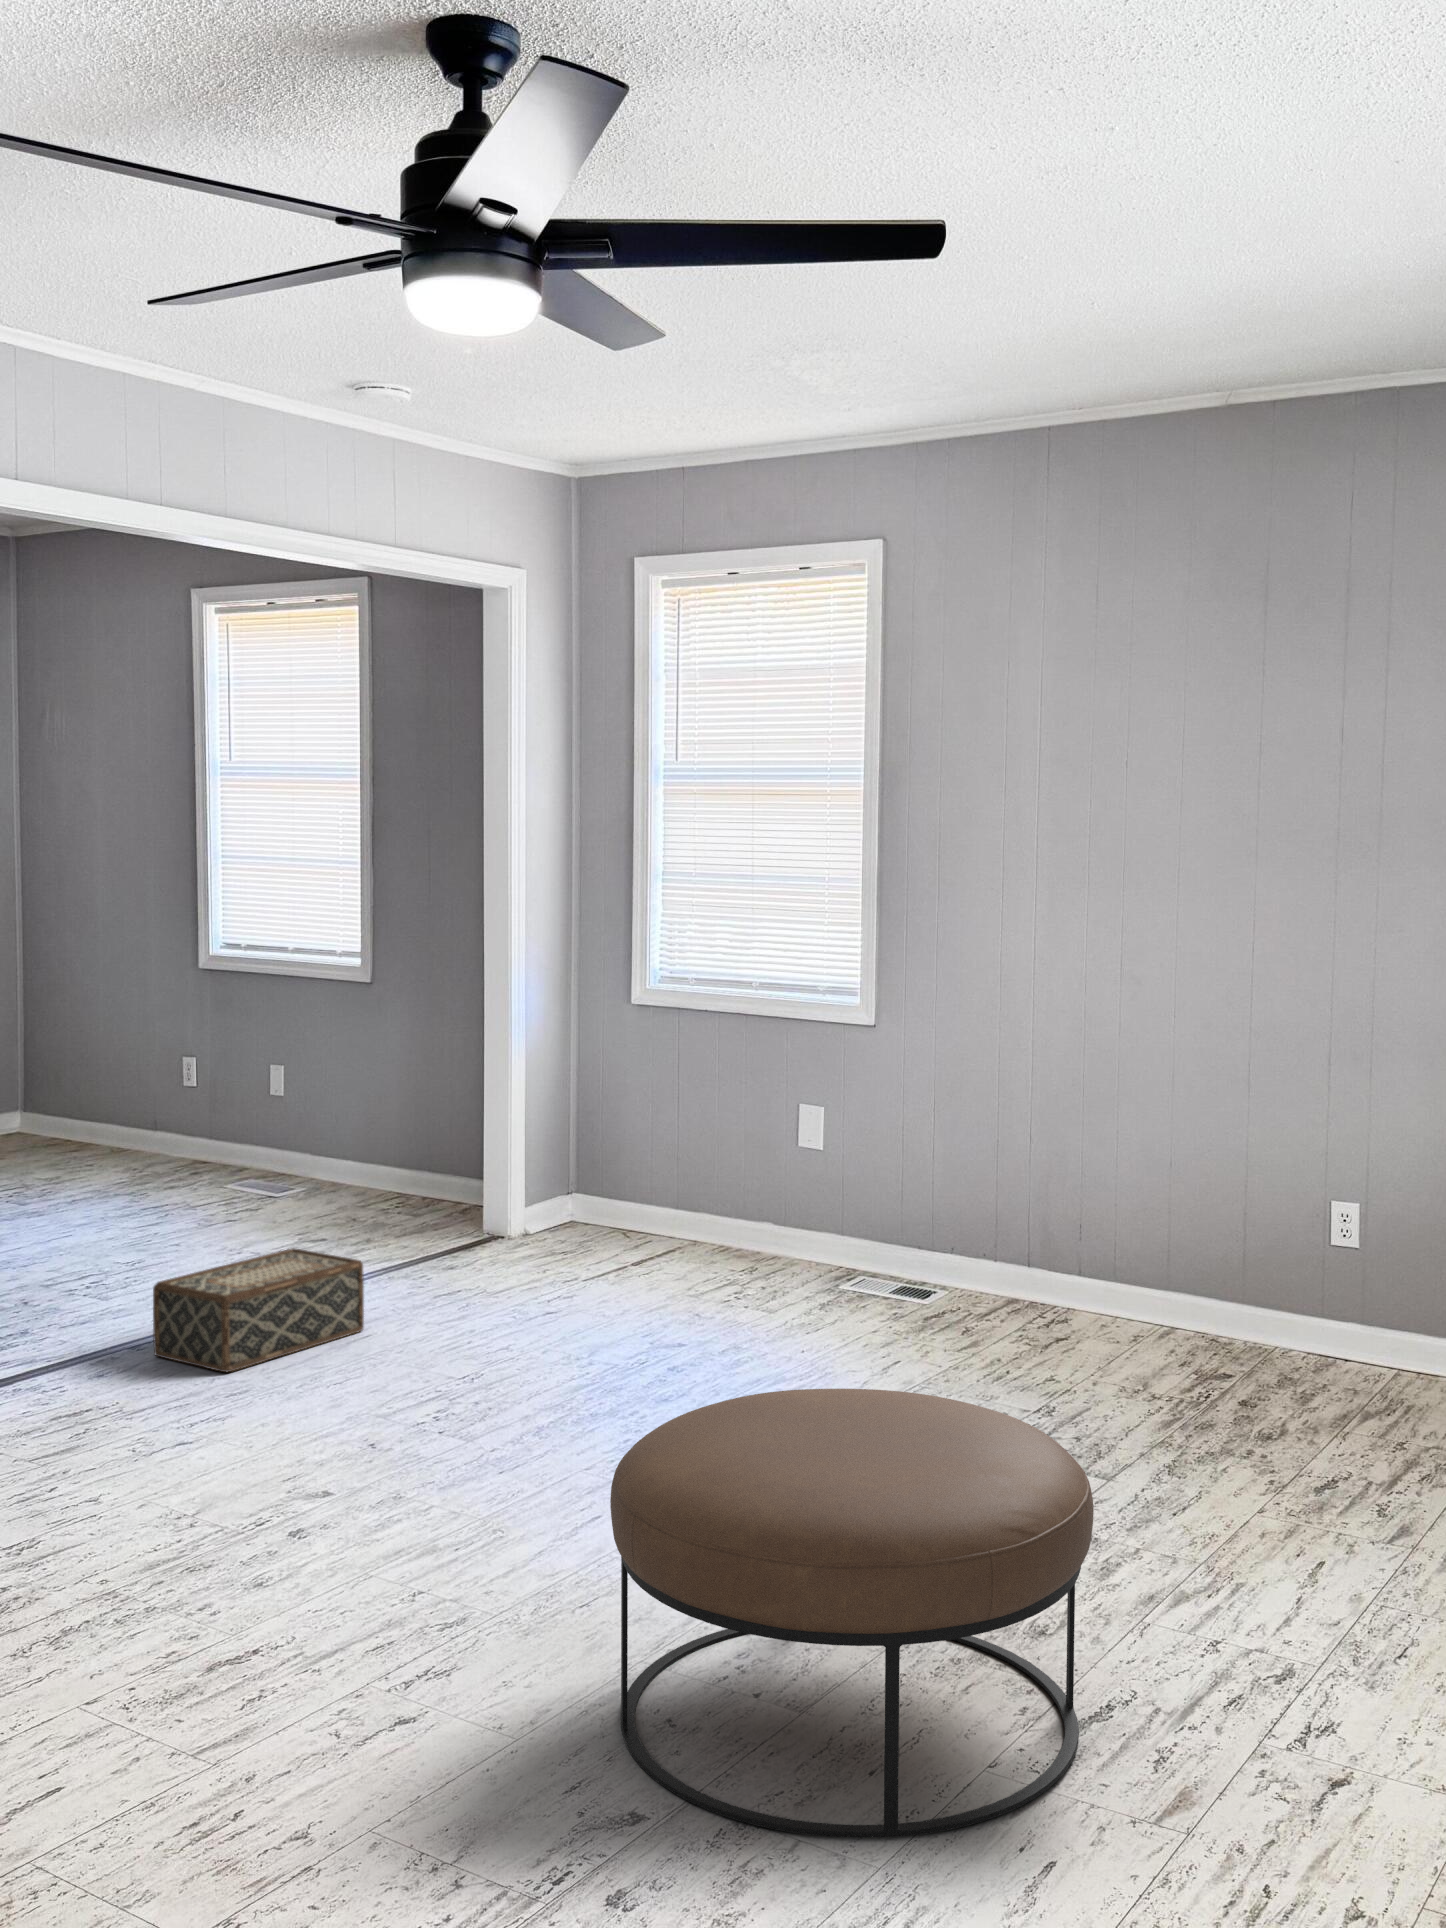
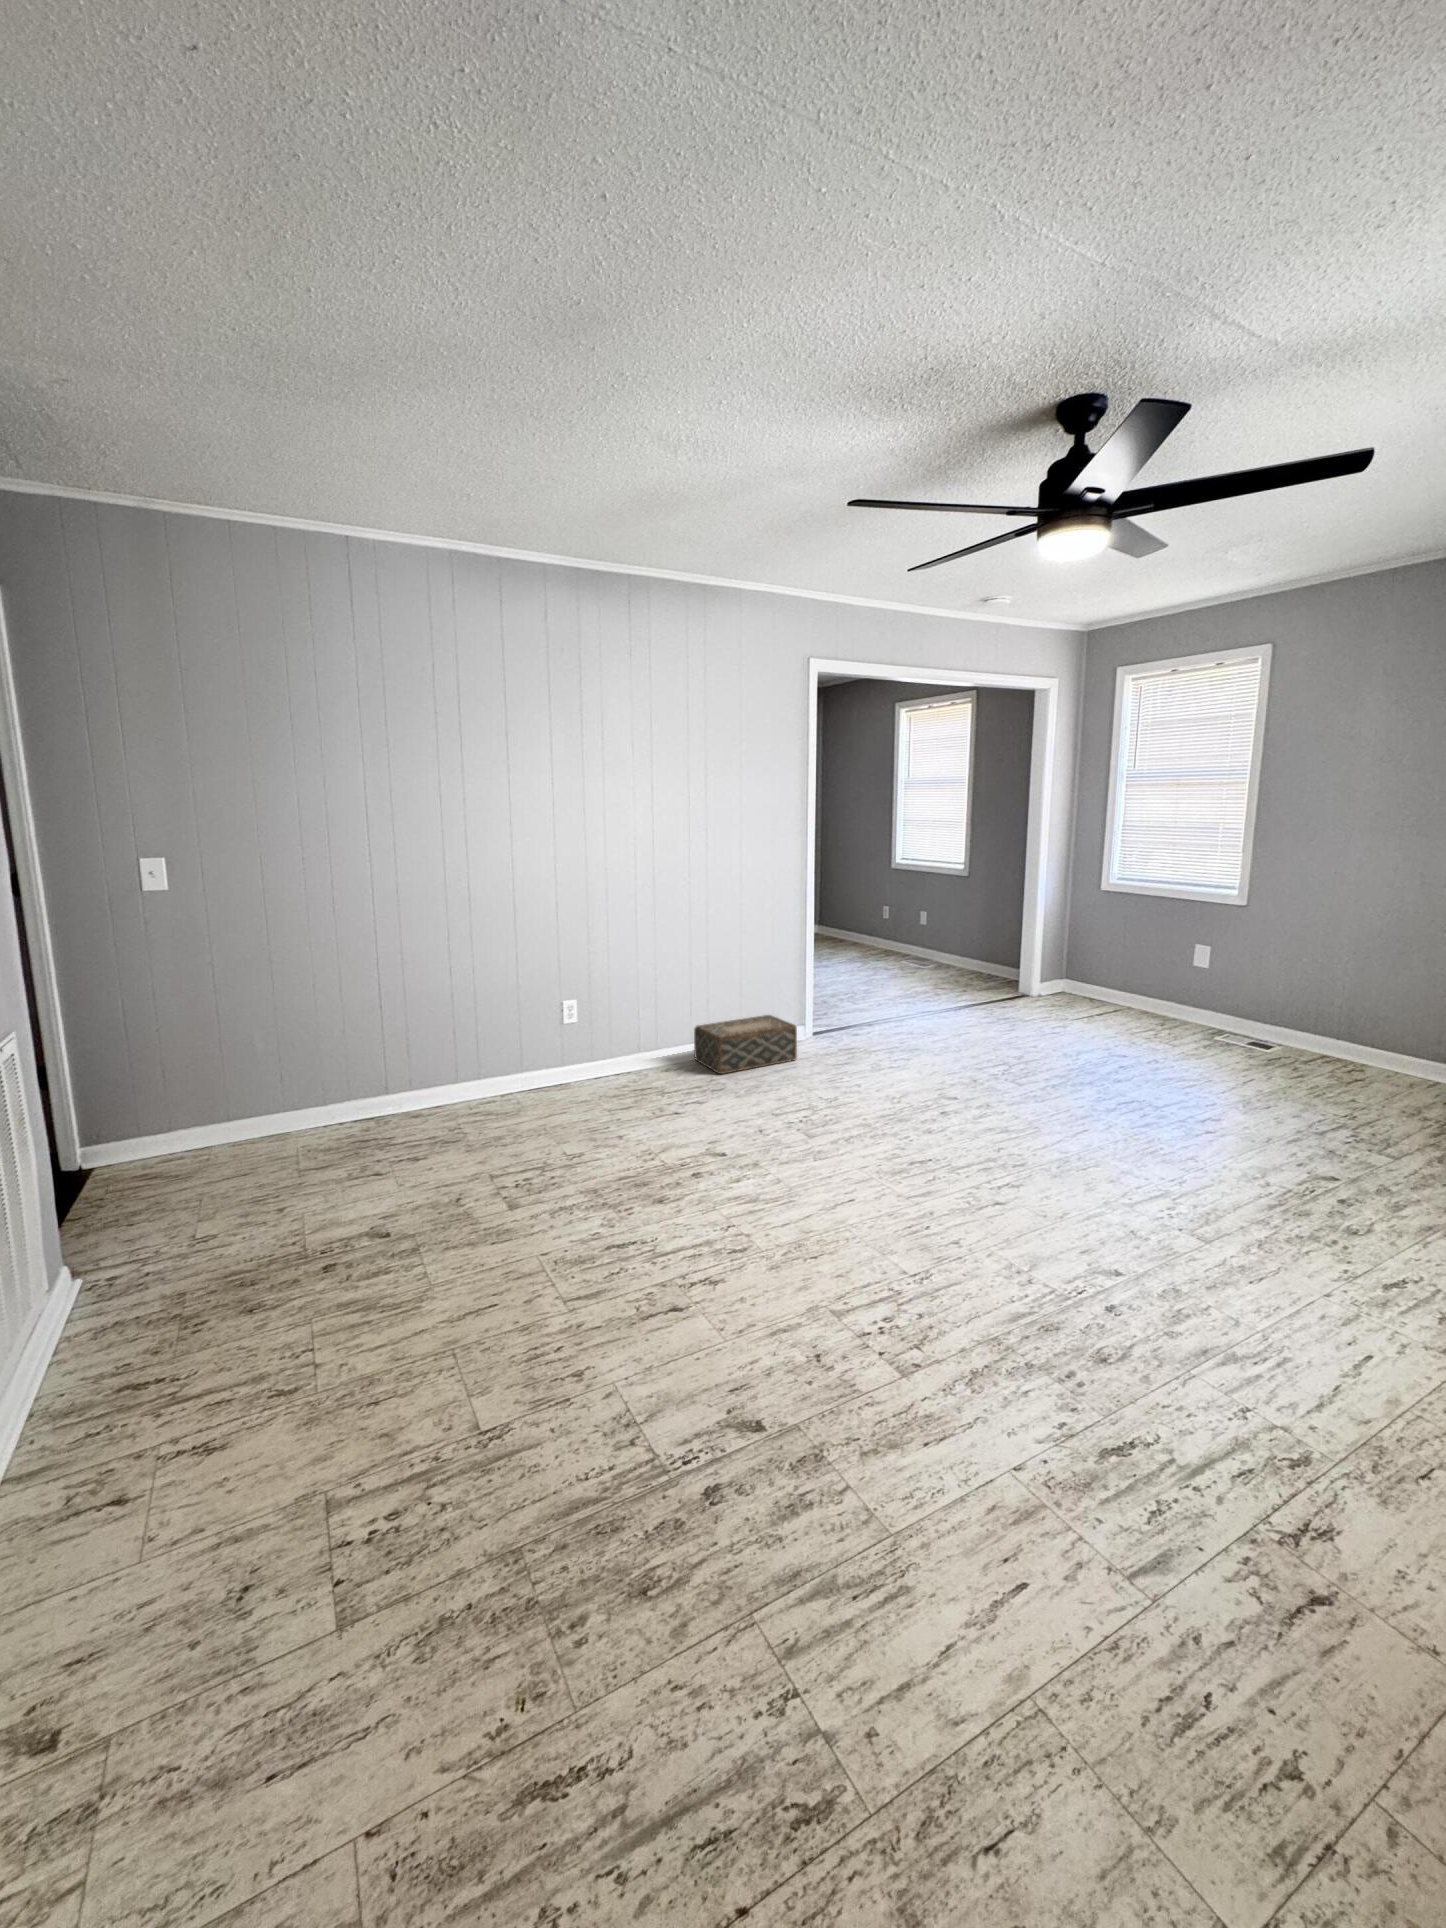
ottoman: present [610,1389,1094,1838] -> none [774,1162,1119,1522]

